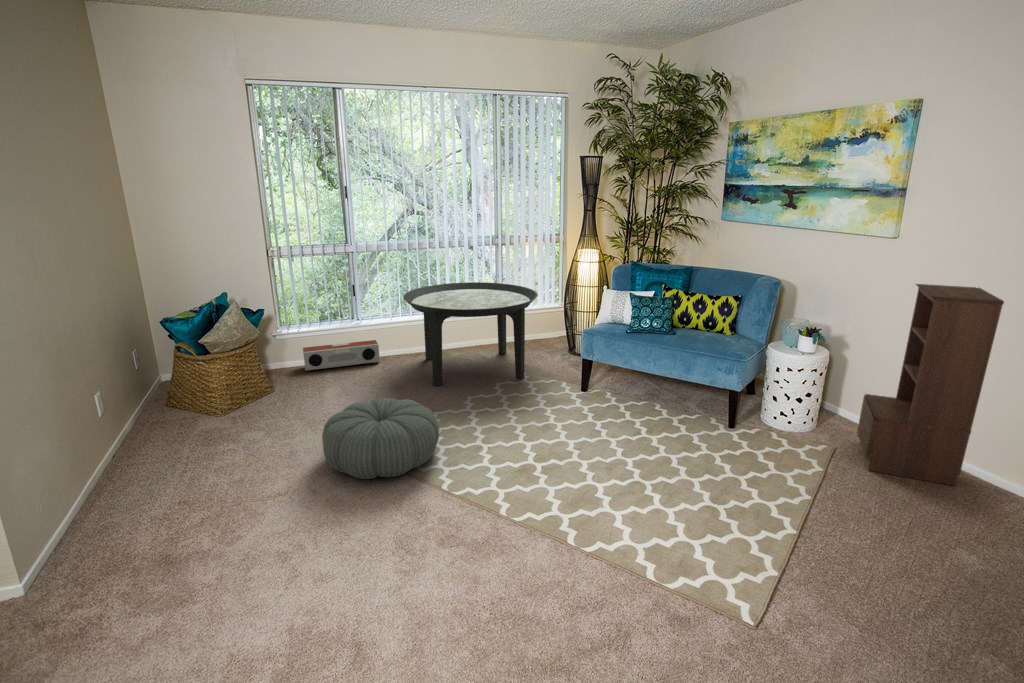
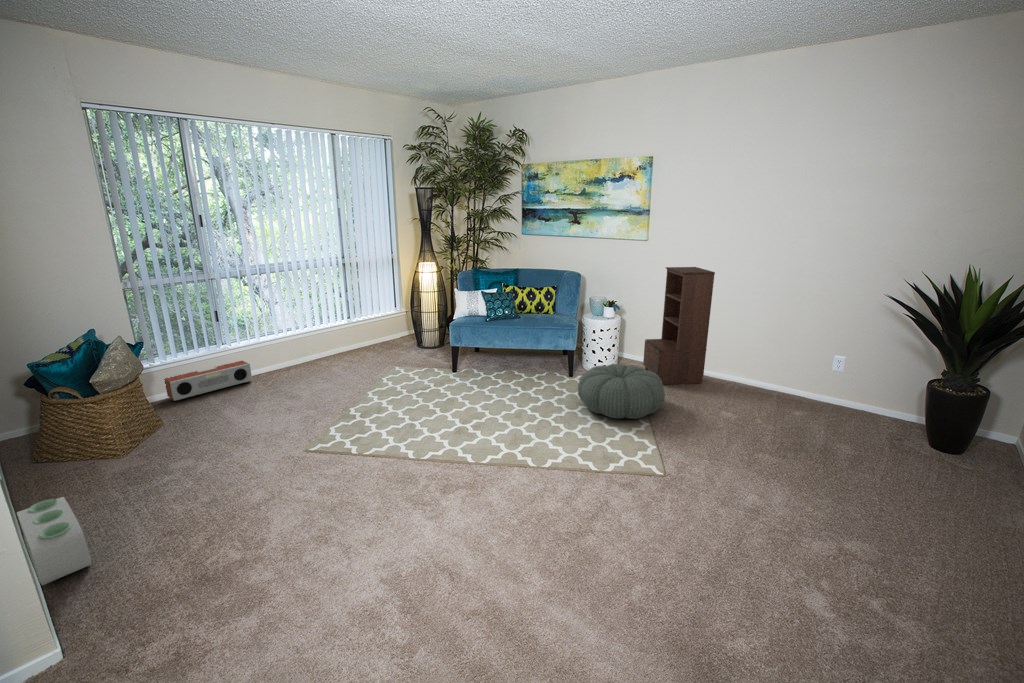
round table: present [403,282,538,386] -> none [278,295,404,390]
pouf: present [322,398,439,479] -> present [578,364,665,419]
air purifier: none [72,445,142,520] -> present [17,497,92,585]

